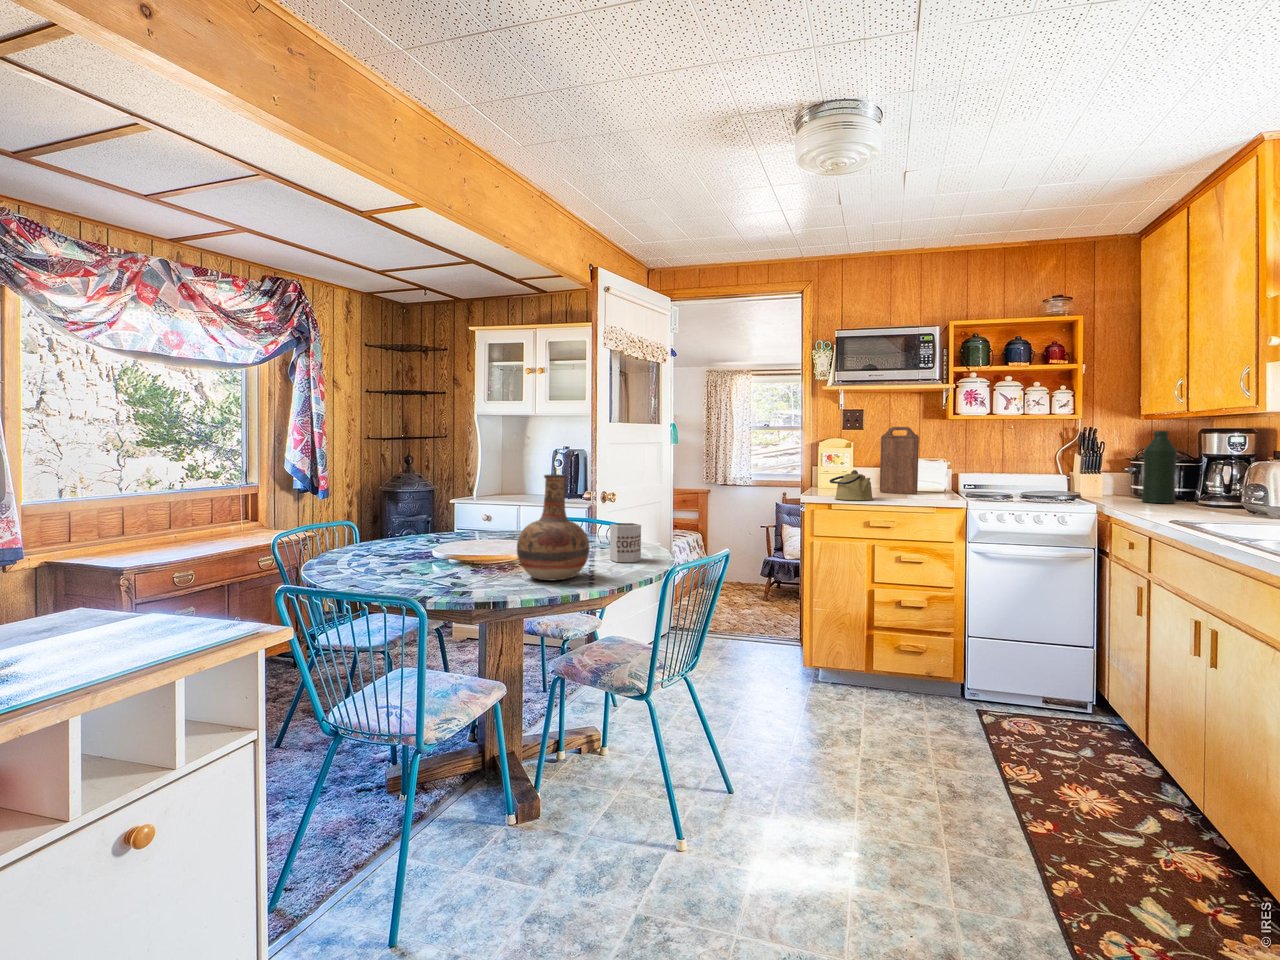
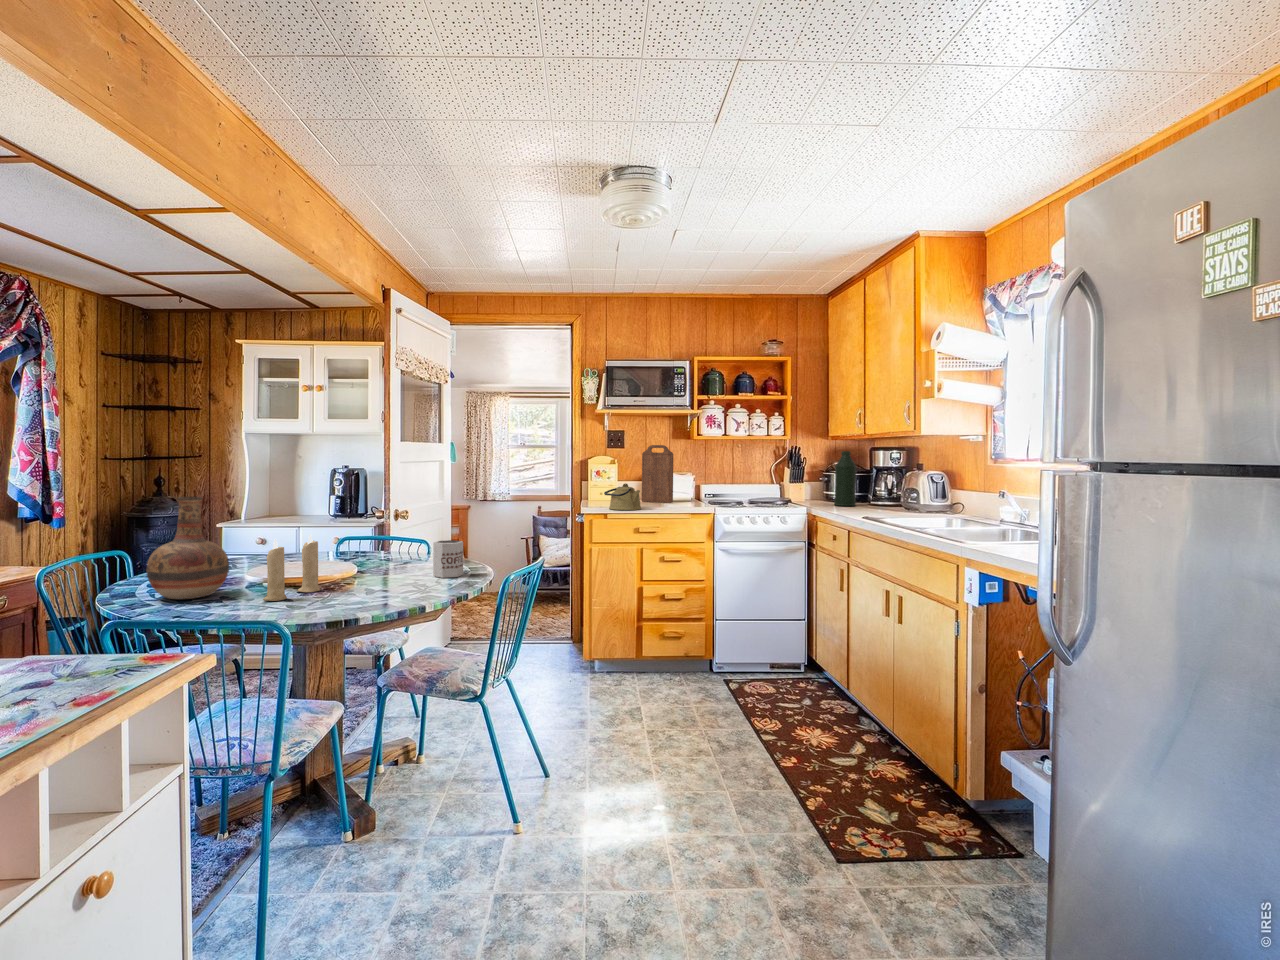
vase: present [517,474,589,580] -> present [146,497,229,599]
candle: none [438,508,496,574] -> present [263,534,321,601]

